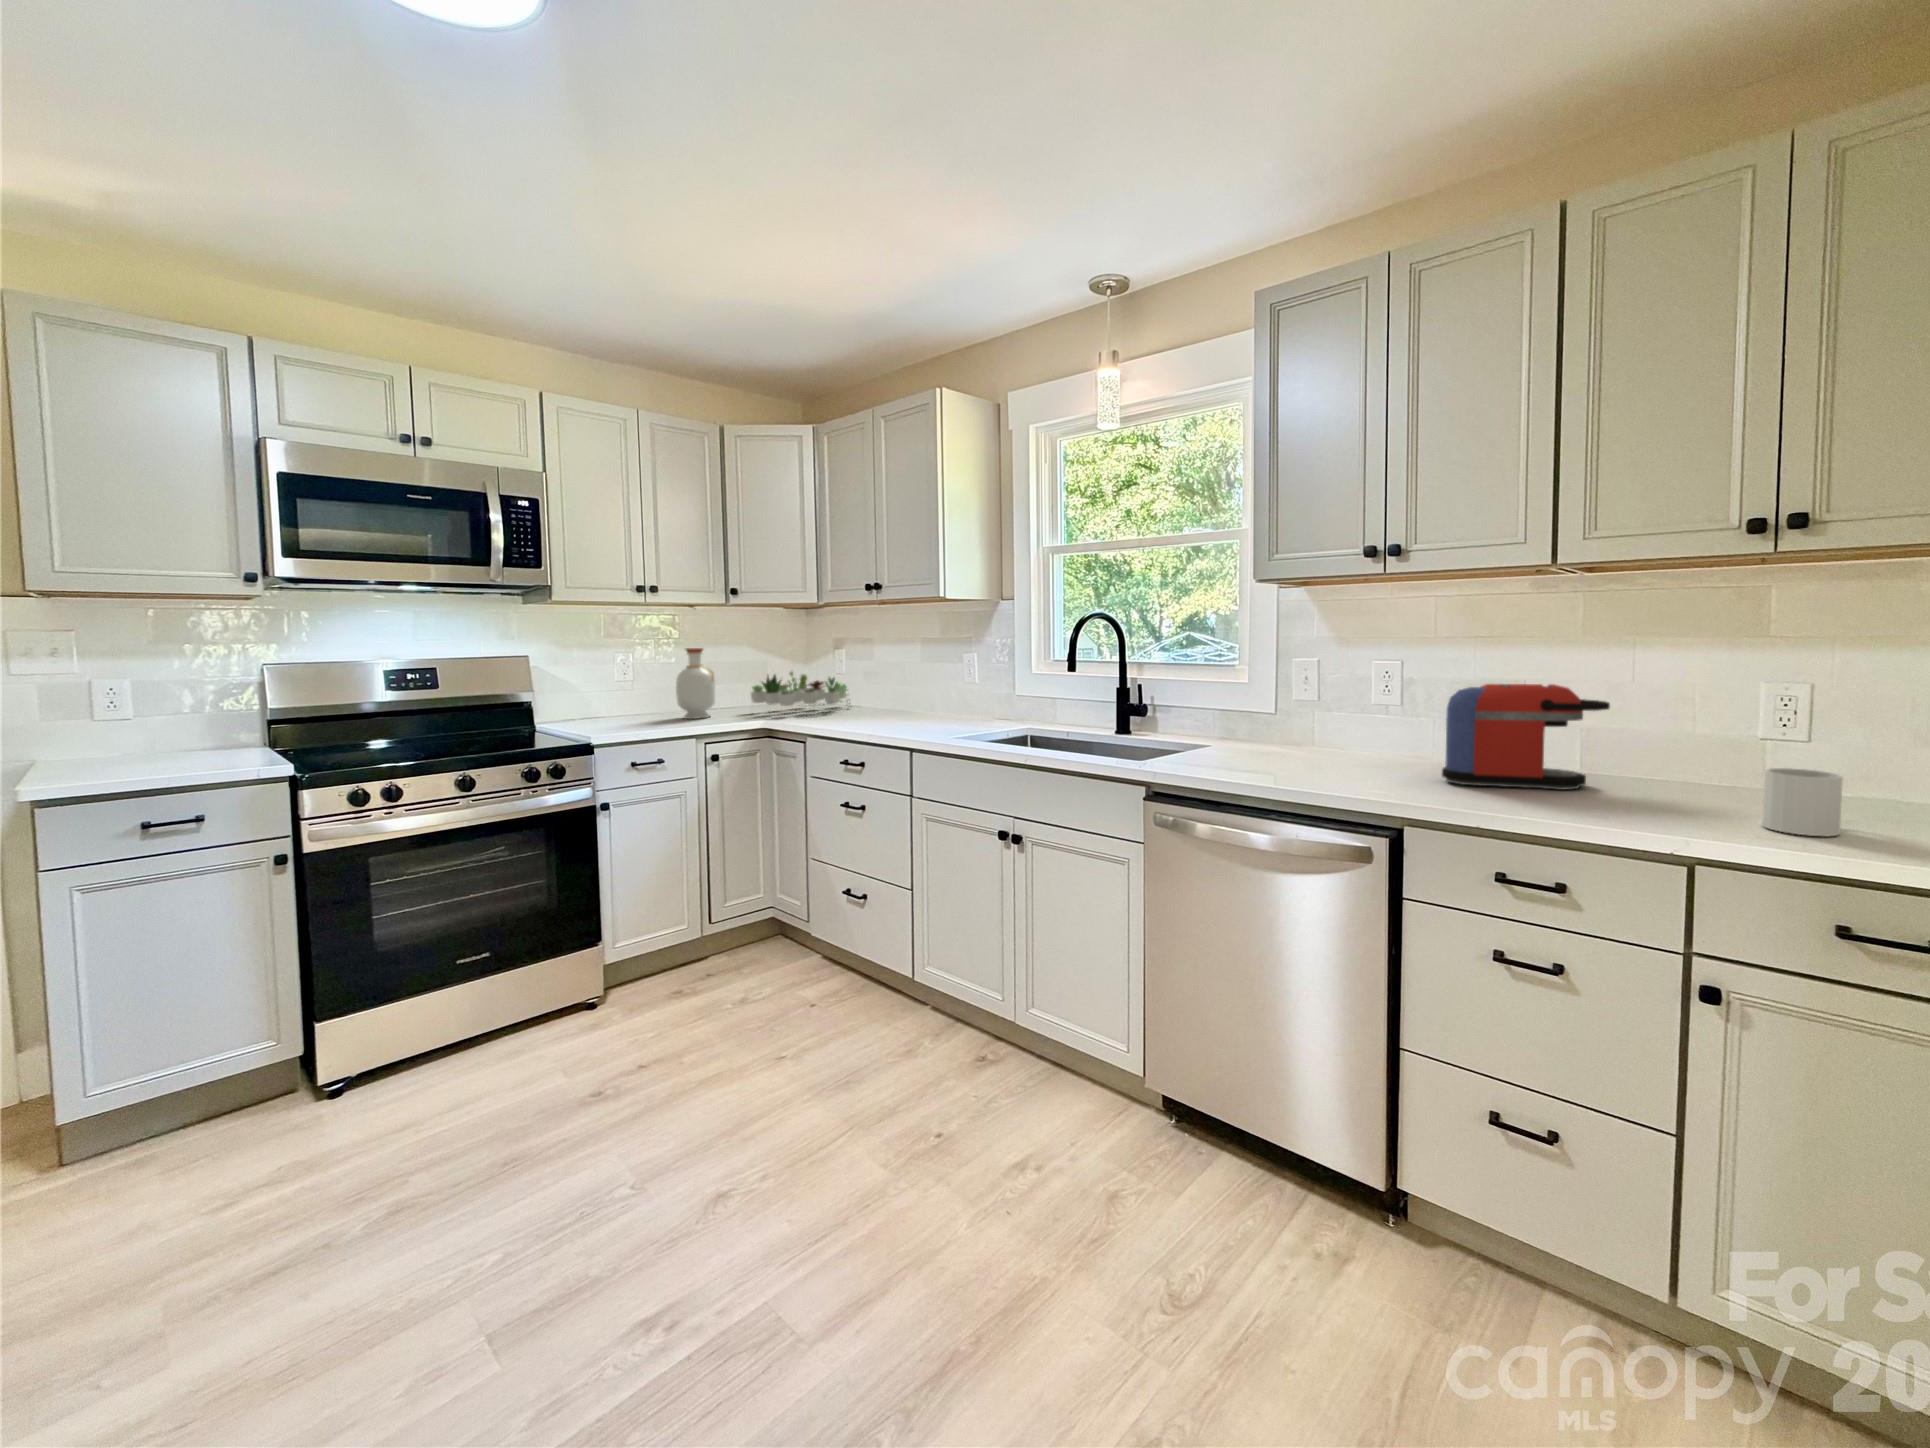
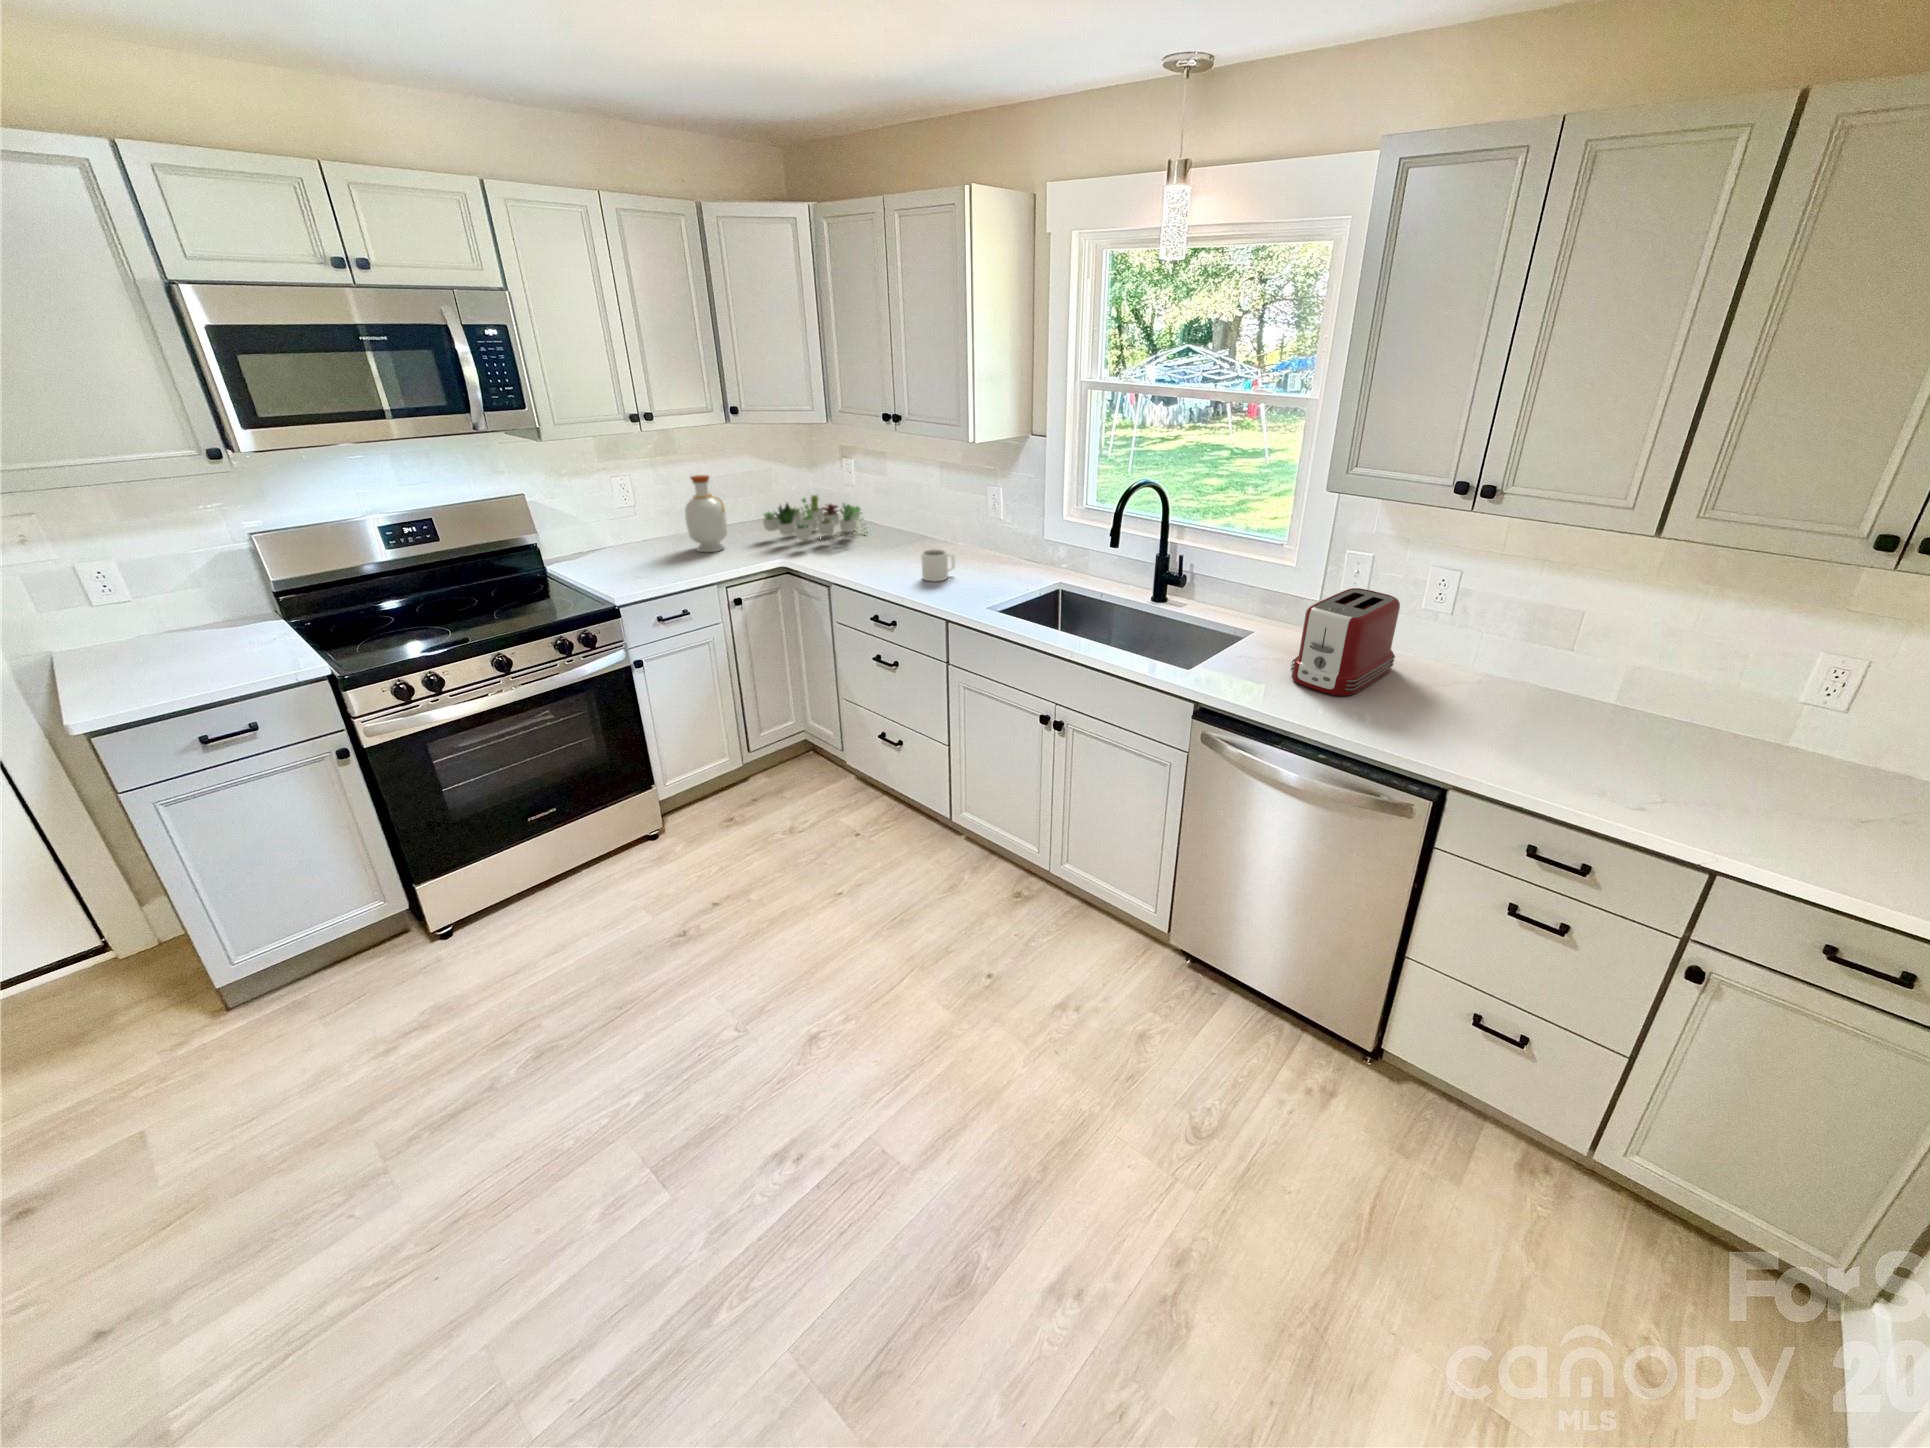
toaster: none [1243,678,1350,766] -> present [1291,588,1400,696]
coffee maker: present [1442,684,1610,790] -> none [1490,651,1674,760]
mug: present [1762,768,1843,836] -> present [921,549,955,582]

